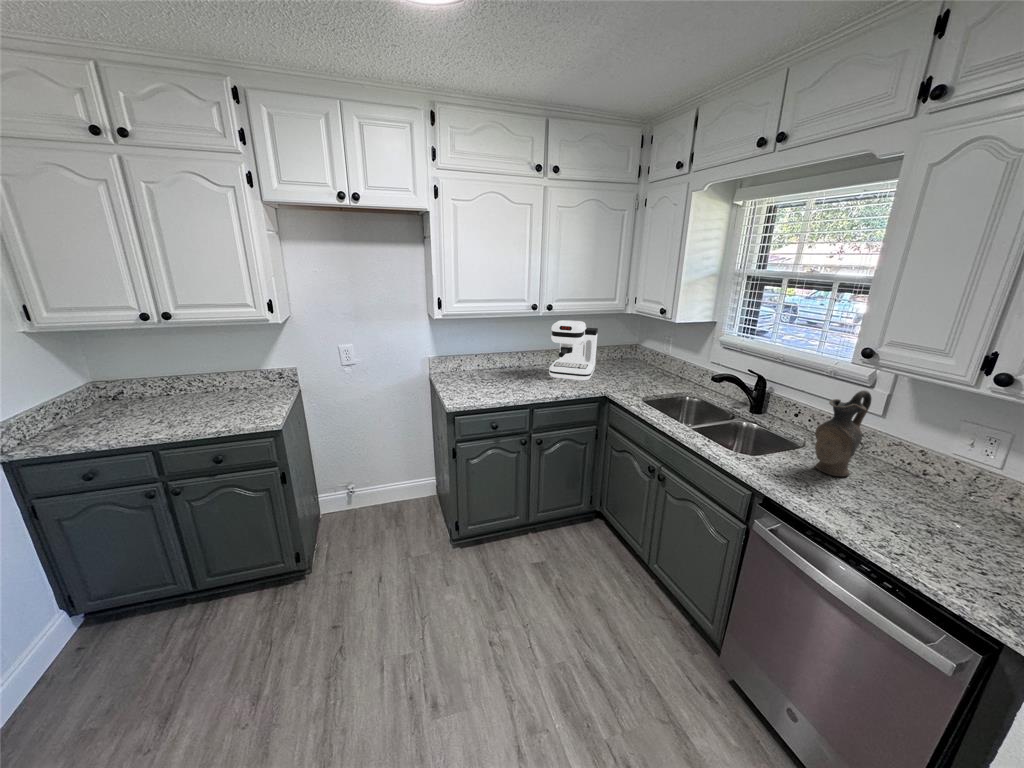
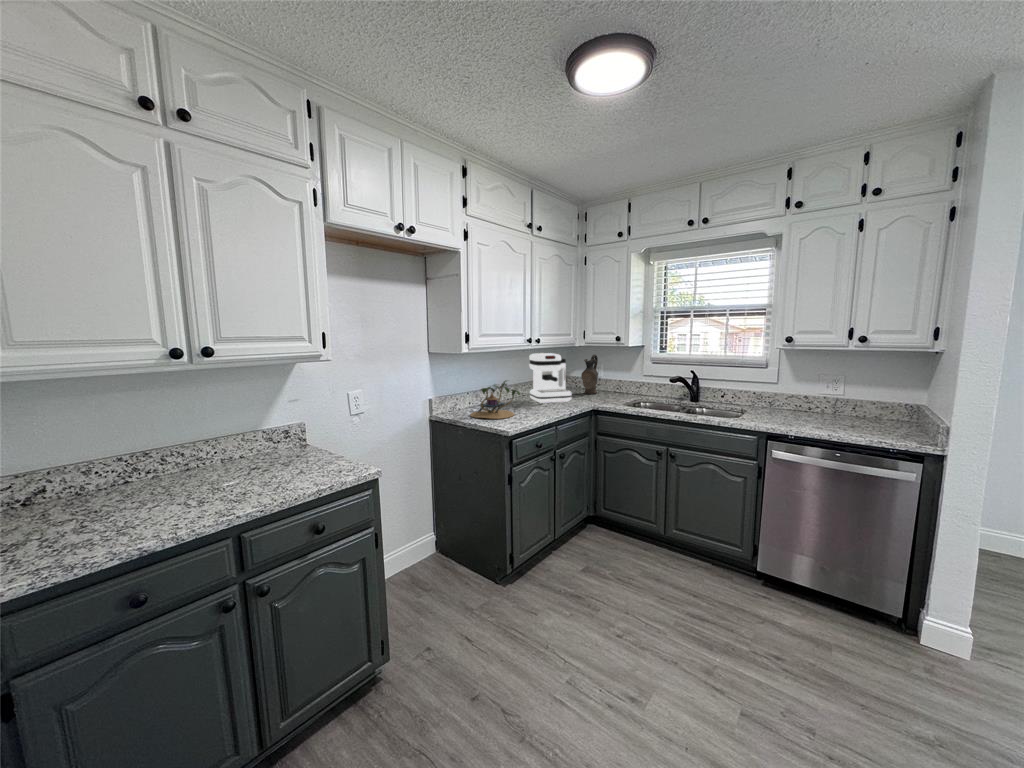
plant: none [456,349,509,390] -> present [470,381,520,419]
ceramic pitcher: present [815,390,872,476] -> present [581,354,598,394]

